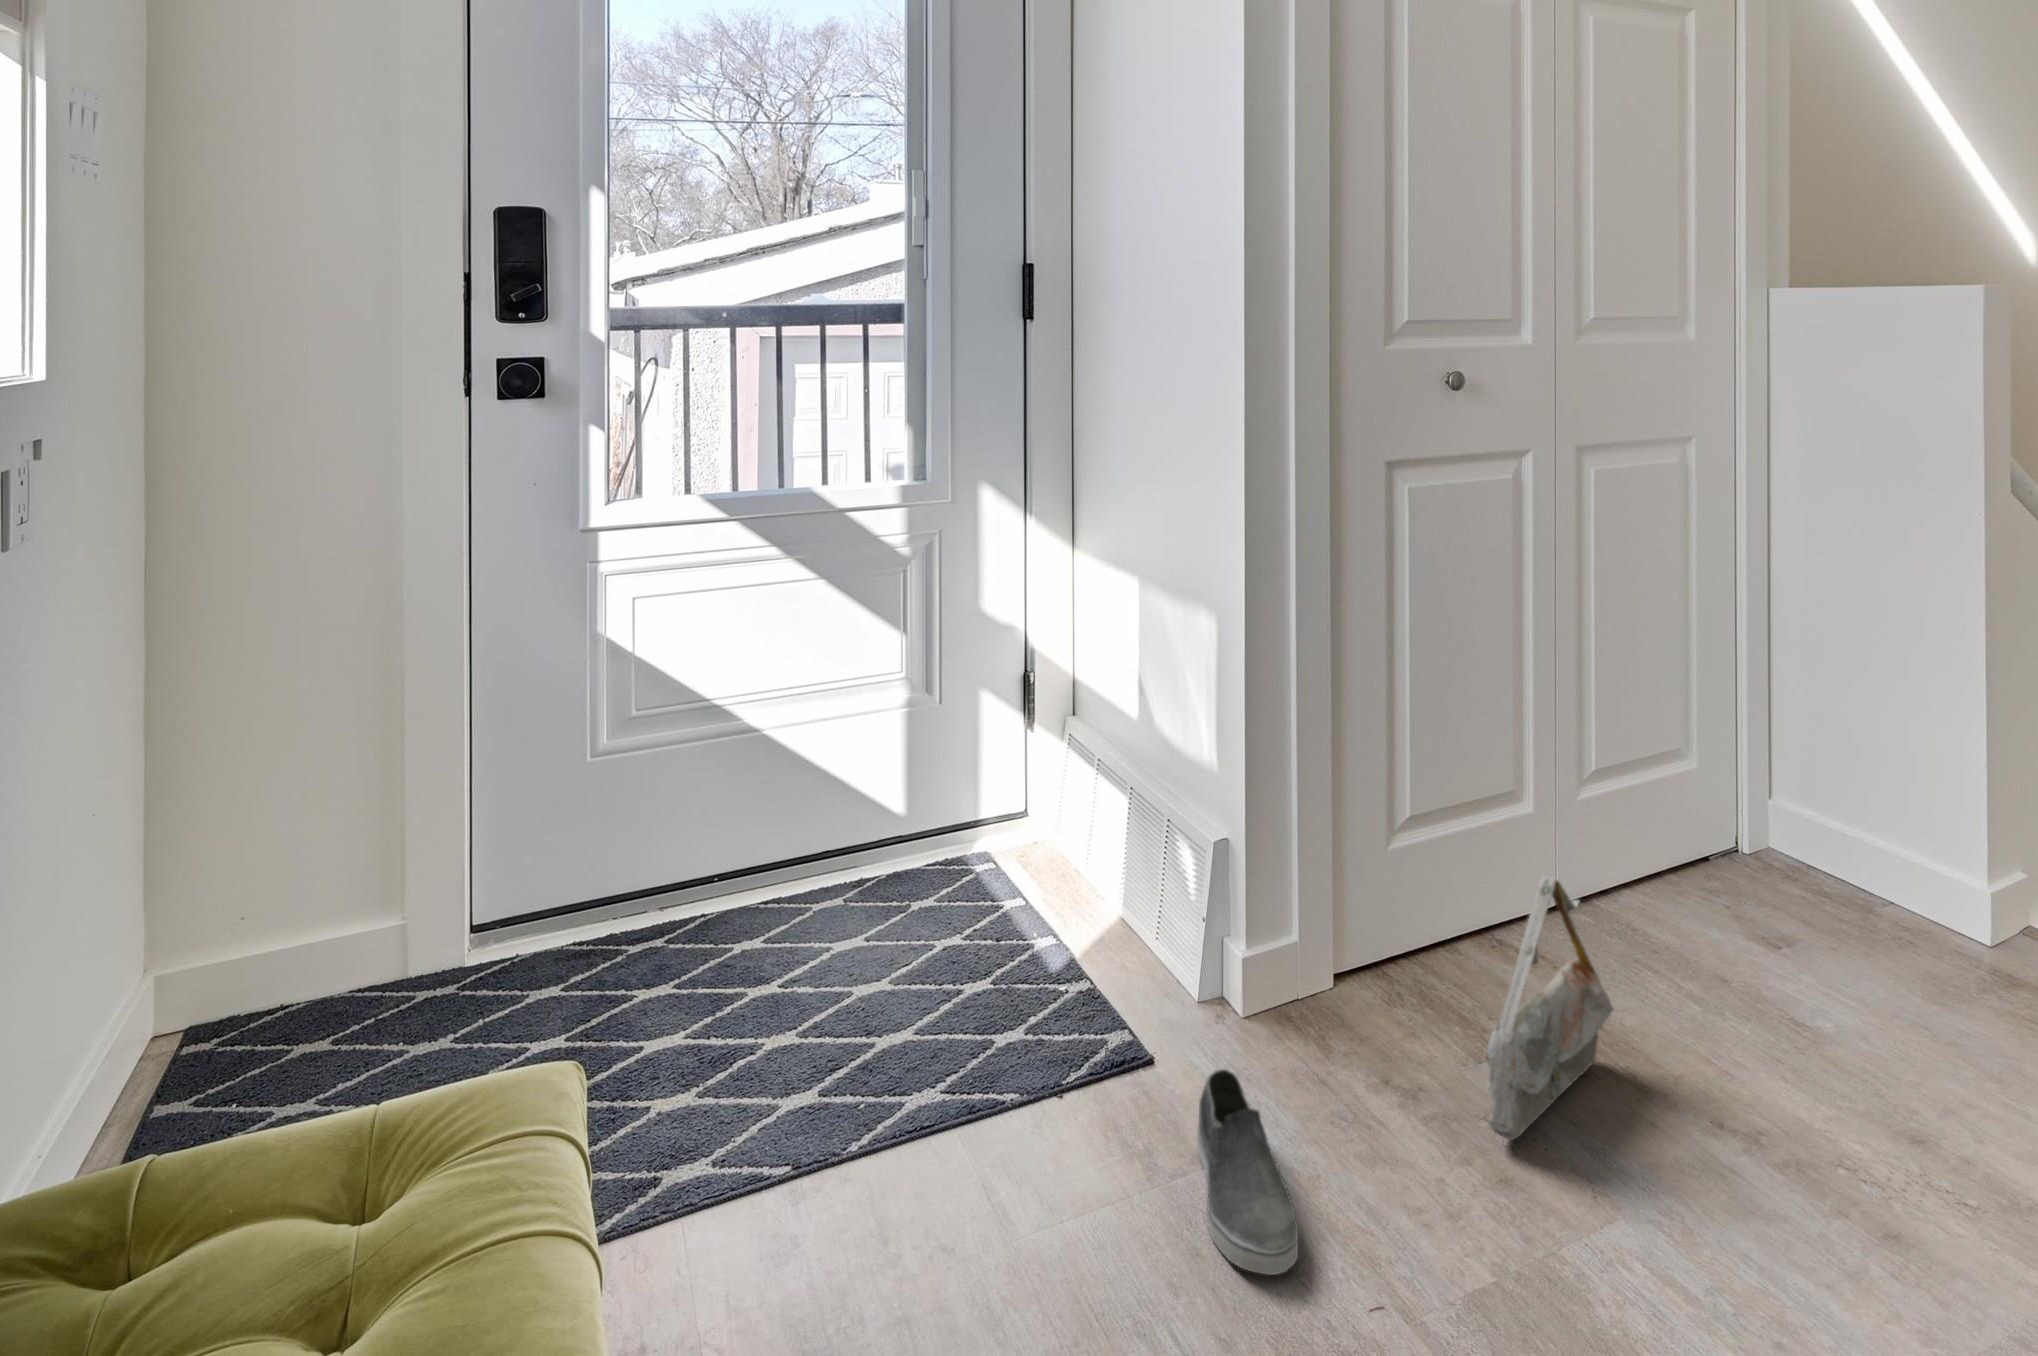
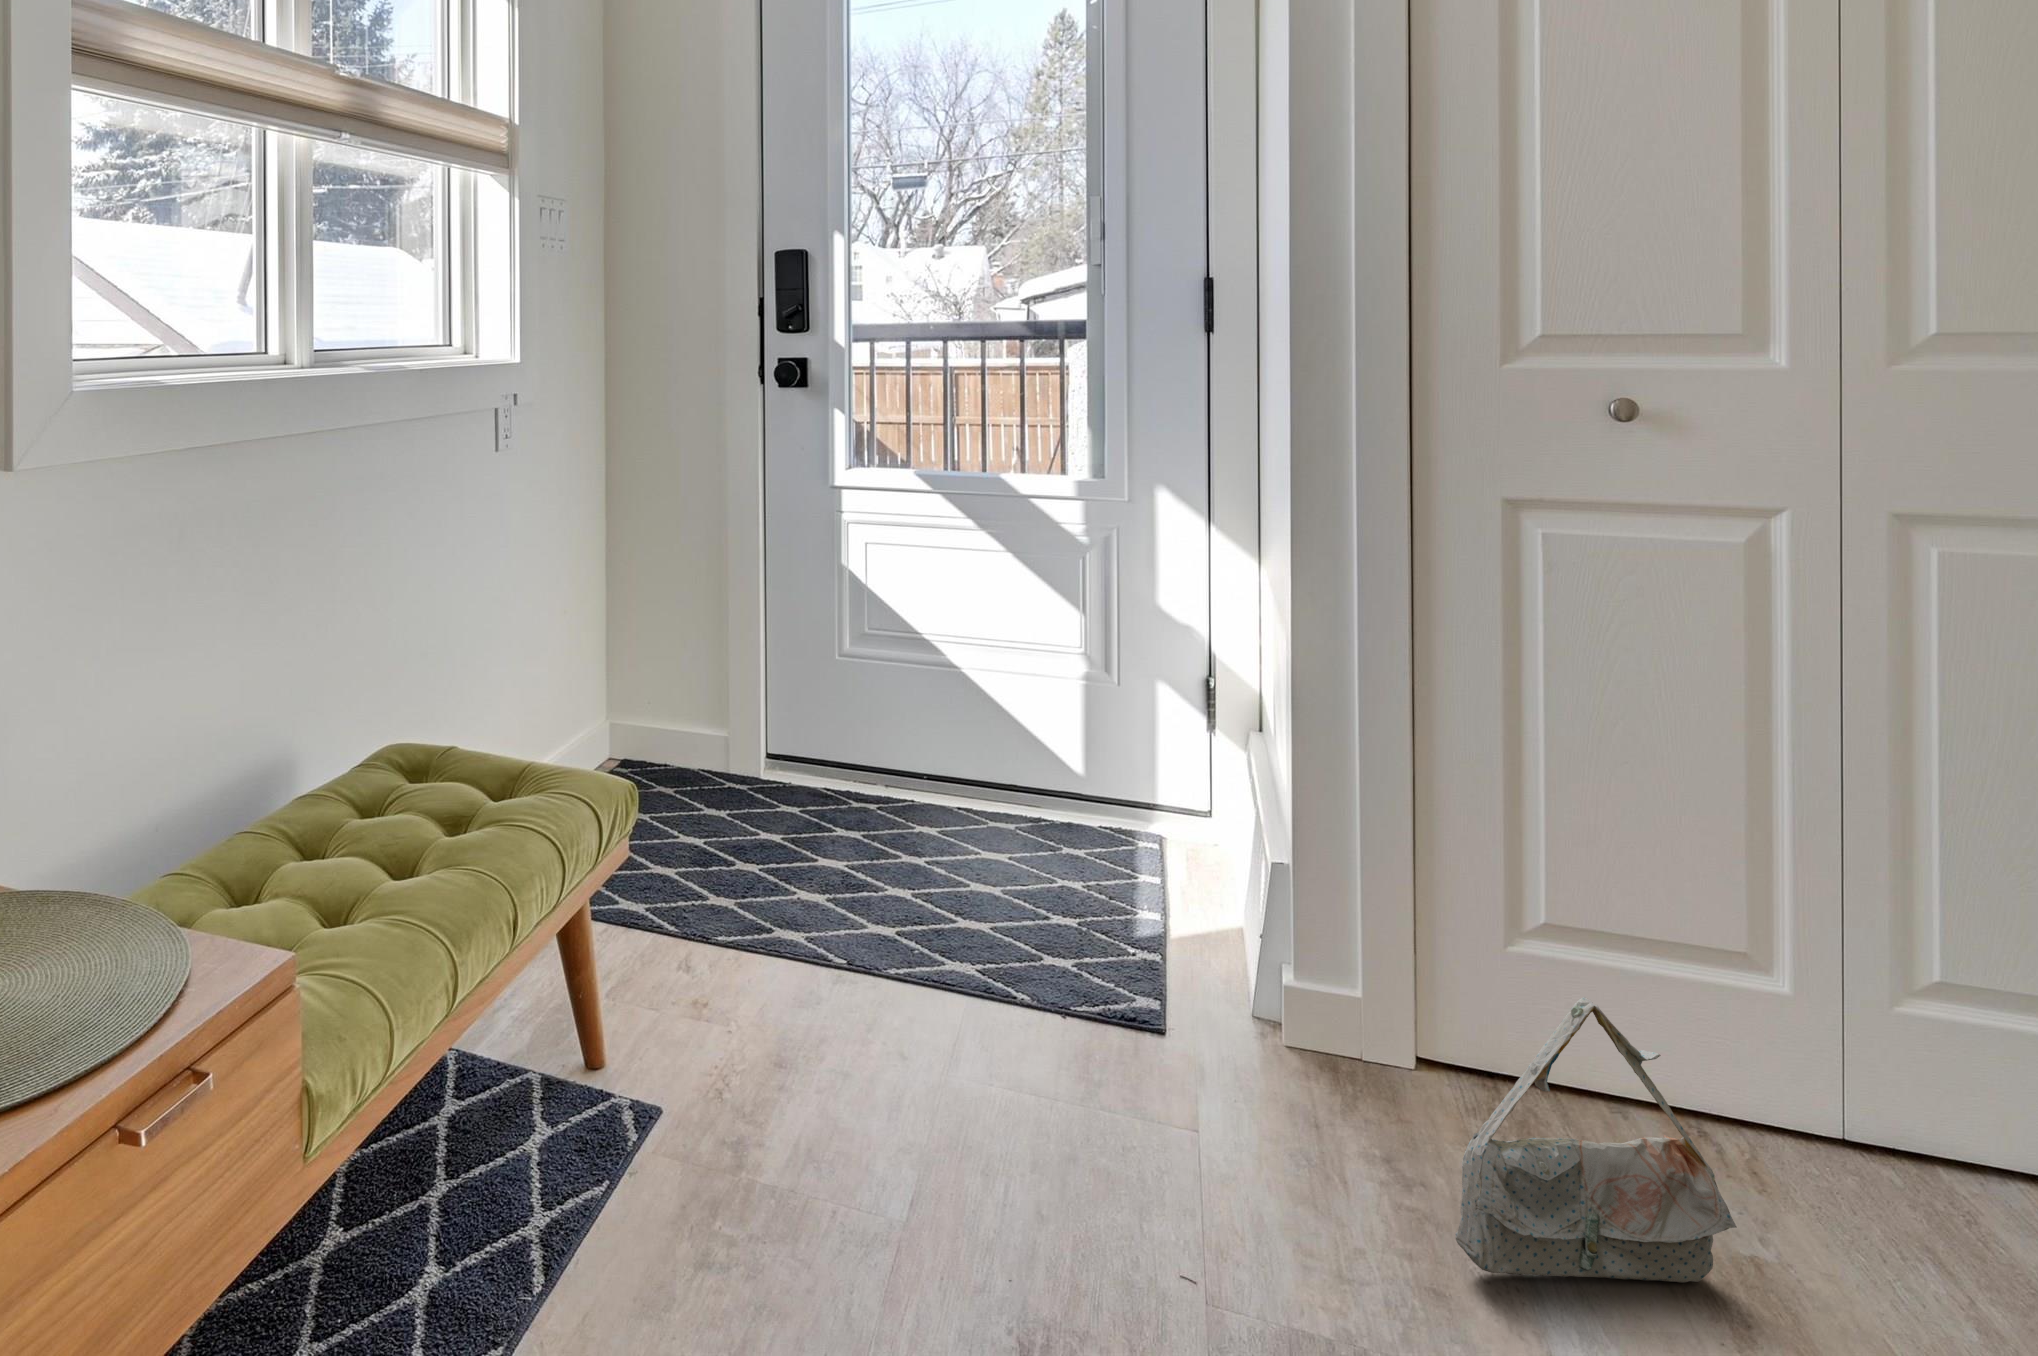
shoe: present [1197,1069,1298,1275] -> none [1094,1044,1196,1214]

